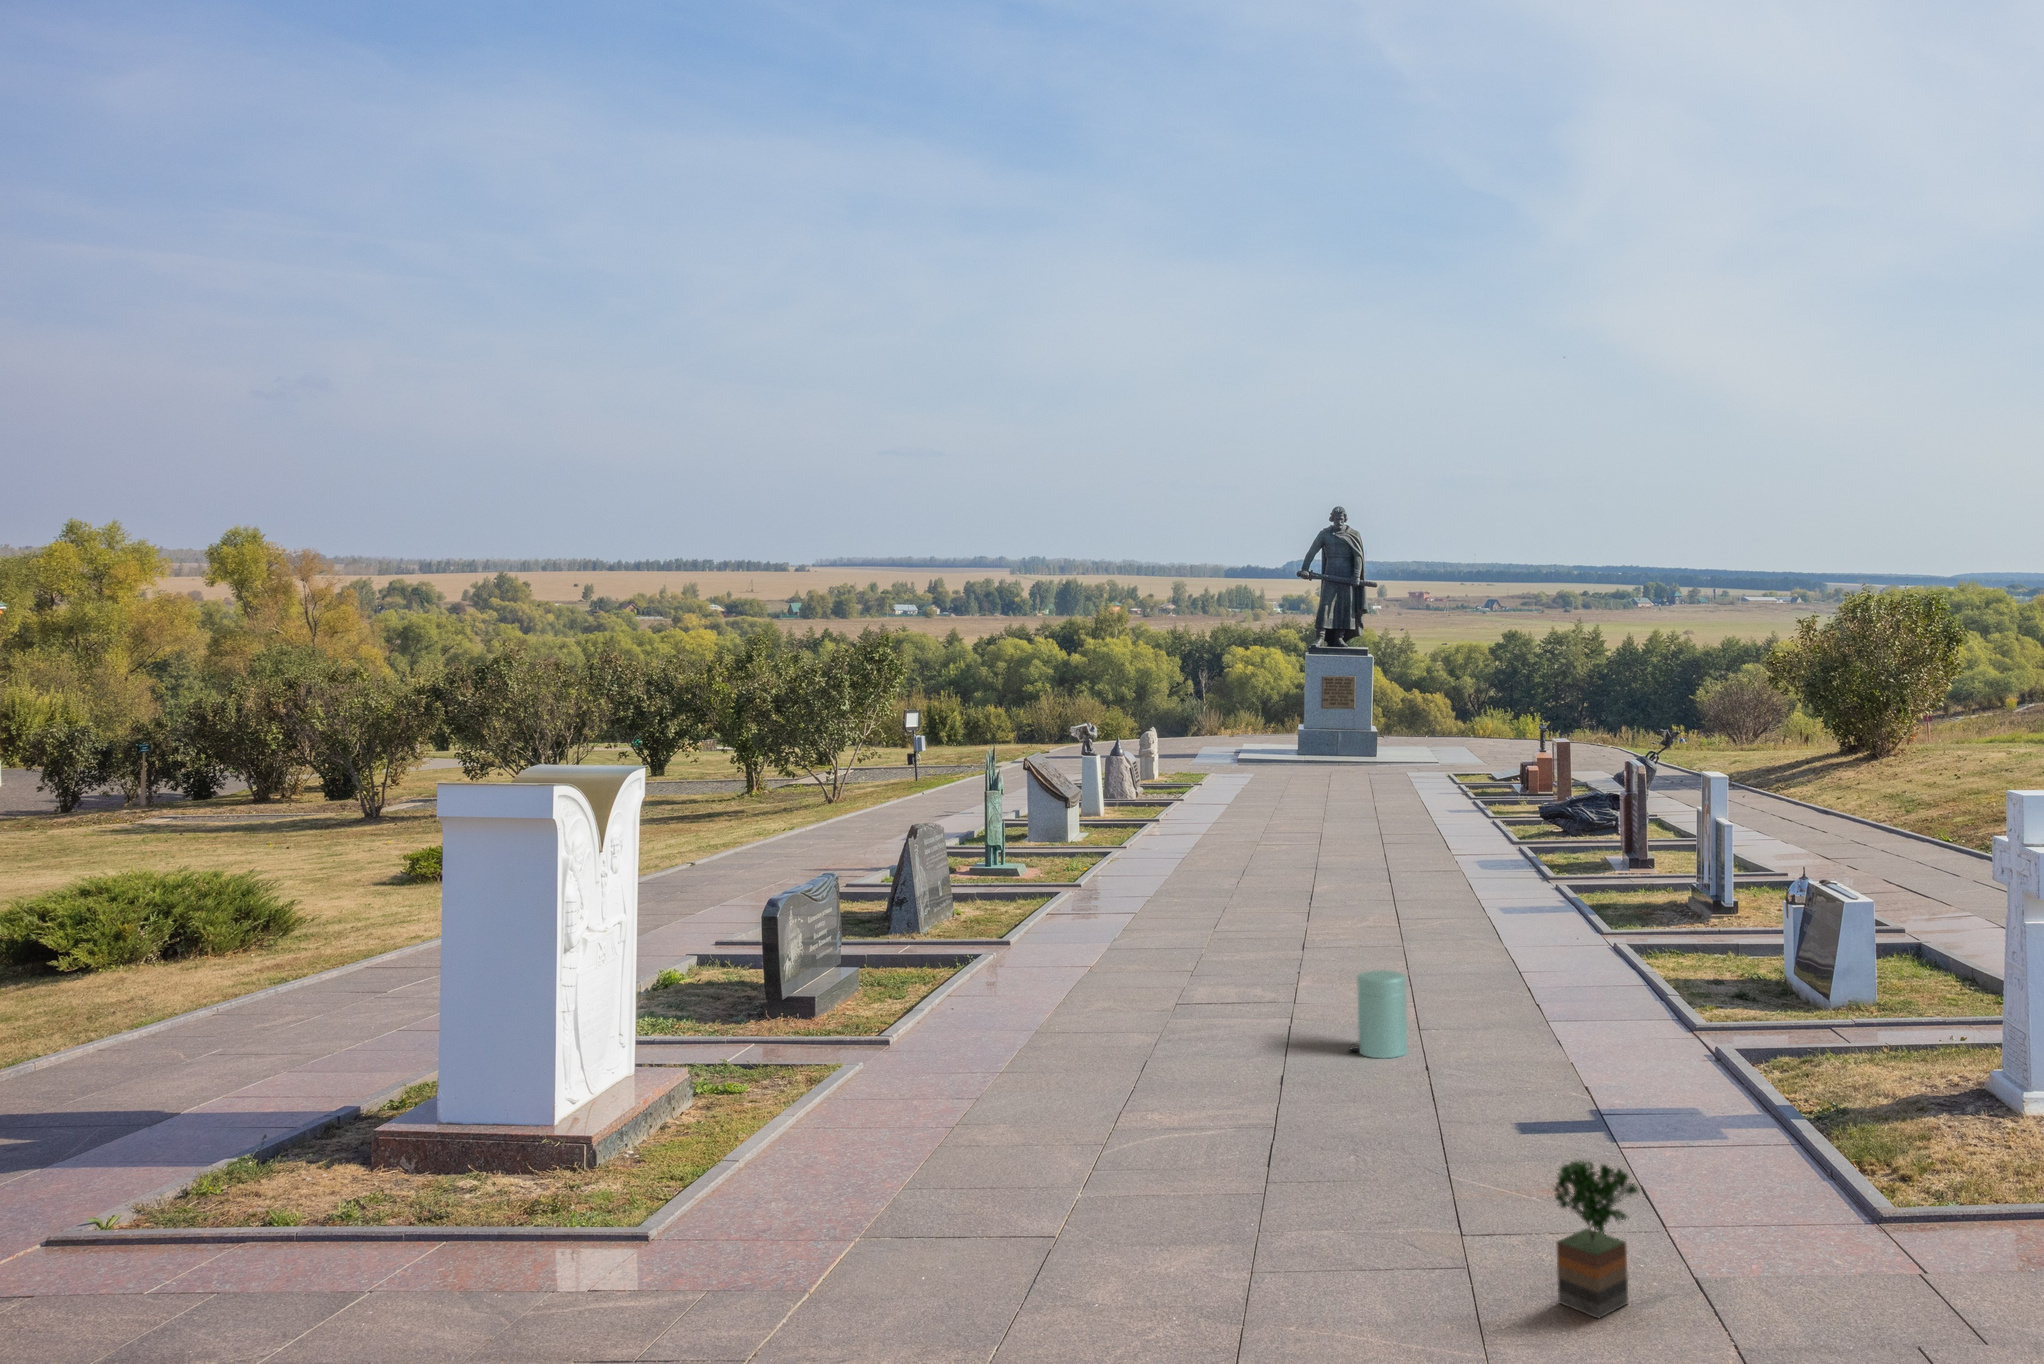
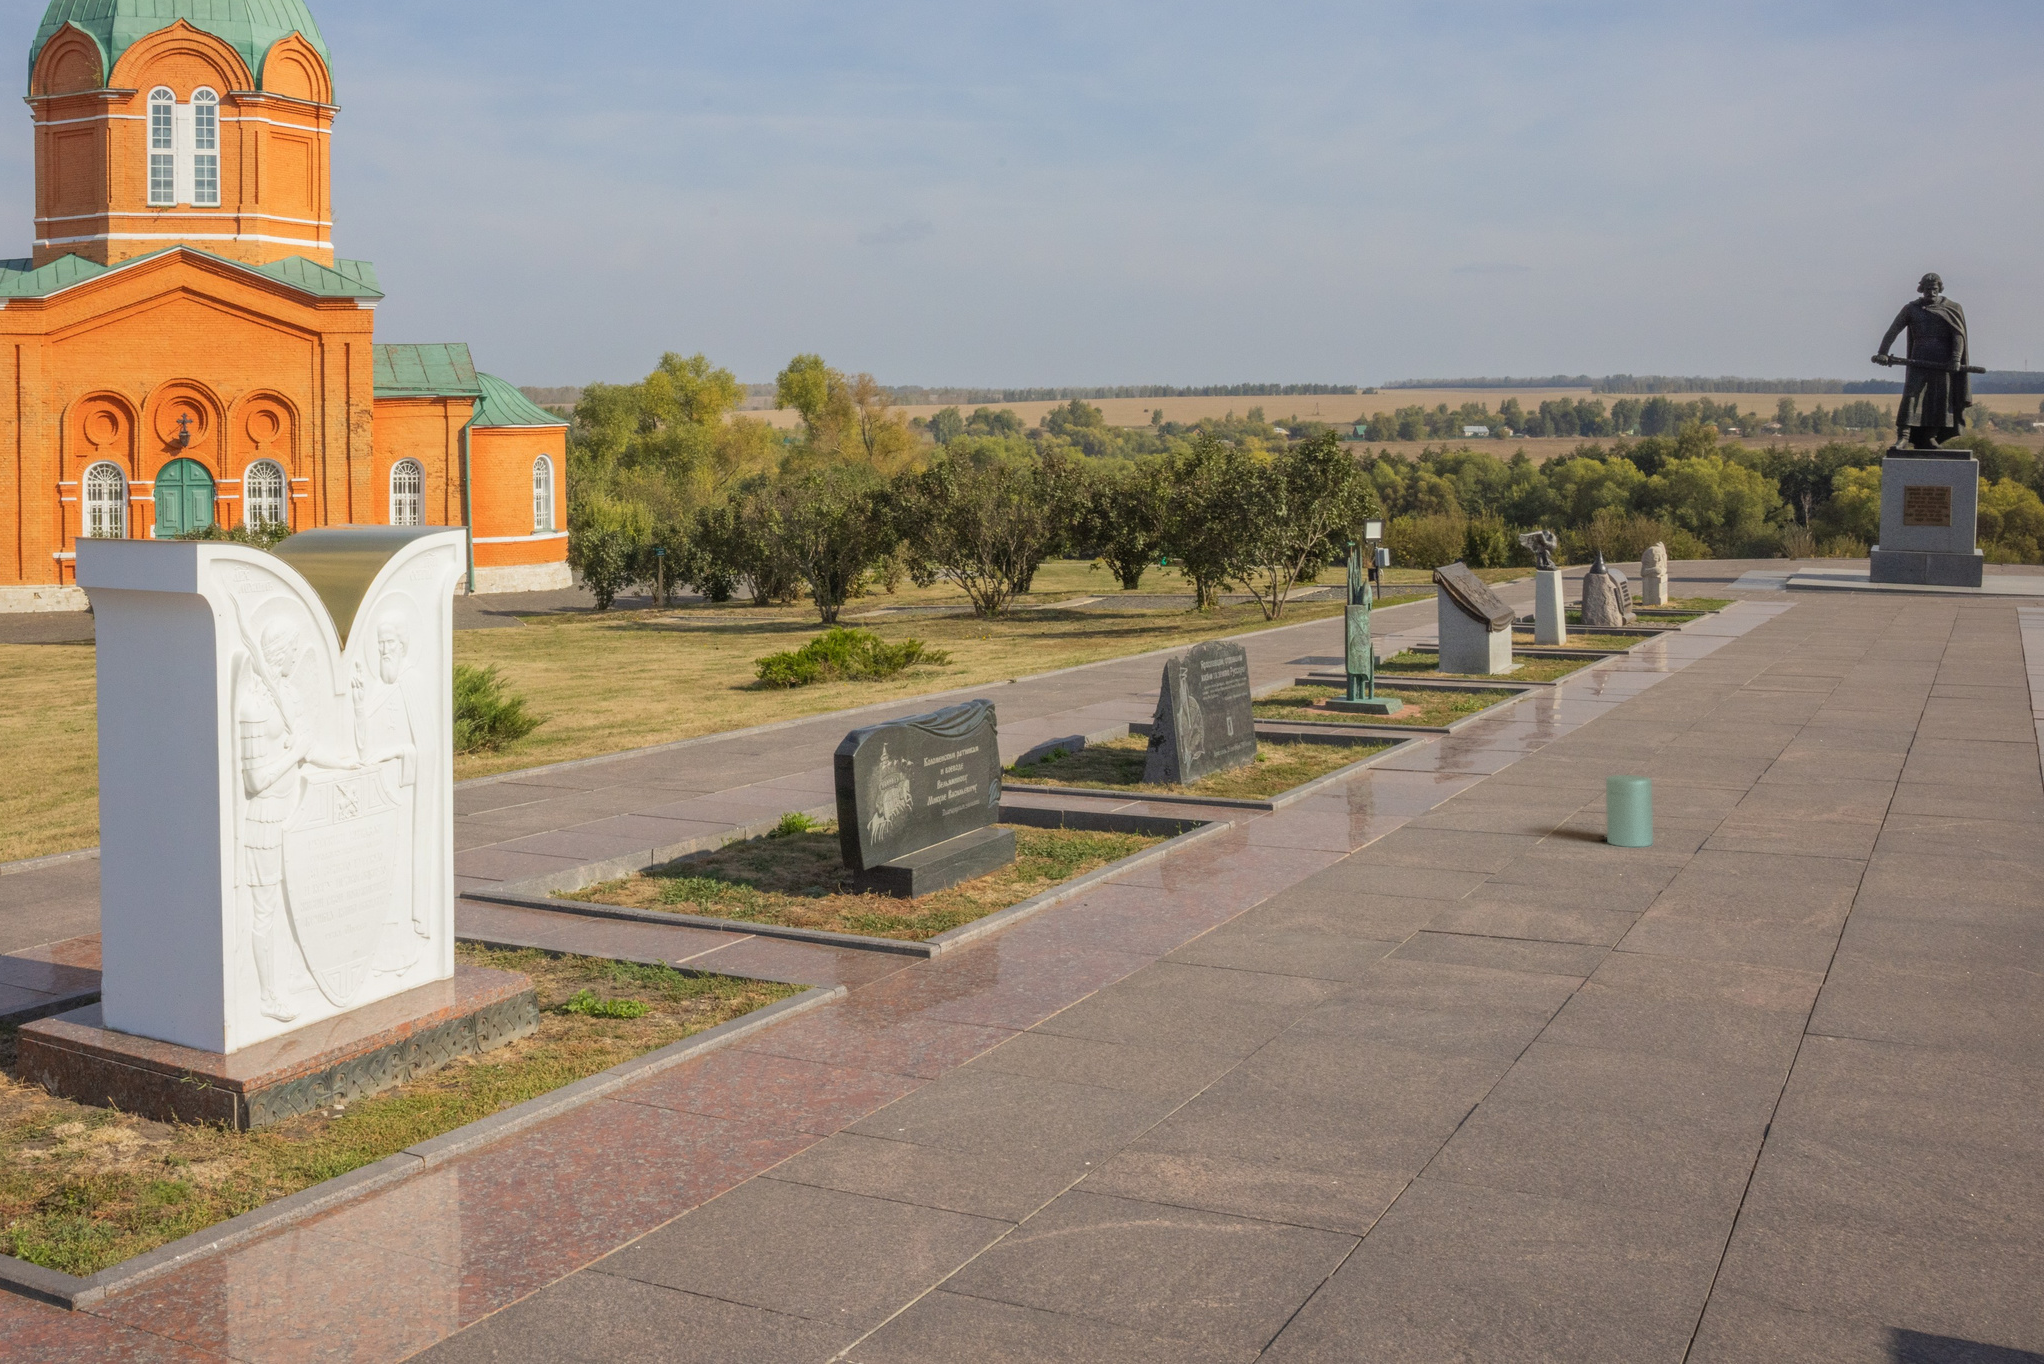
potted tree: present [1554,1160,1639,1318] -> none [1584,873,1659,975]

